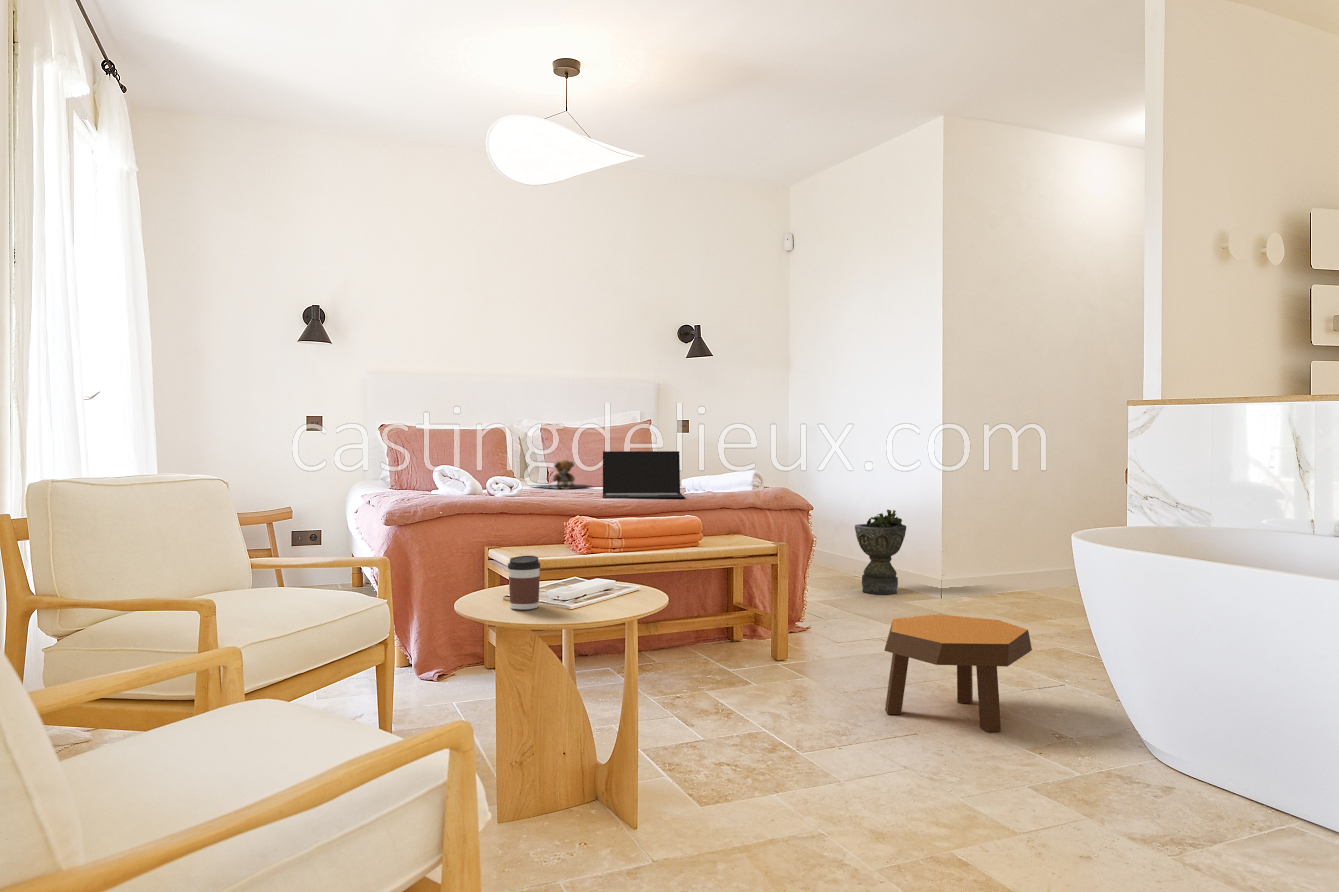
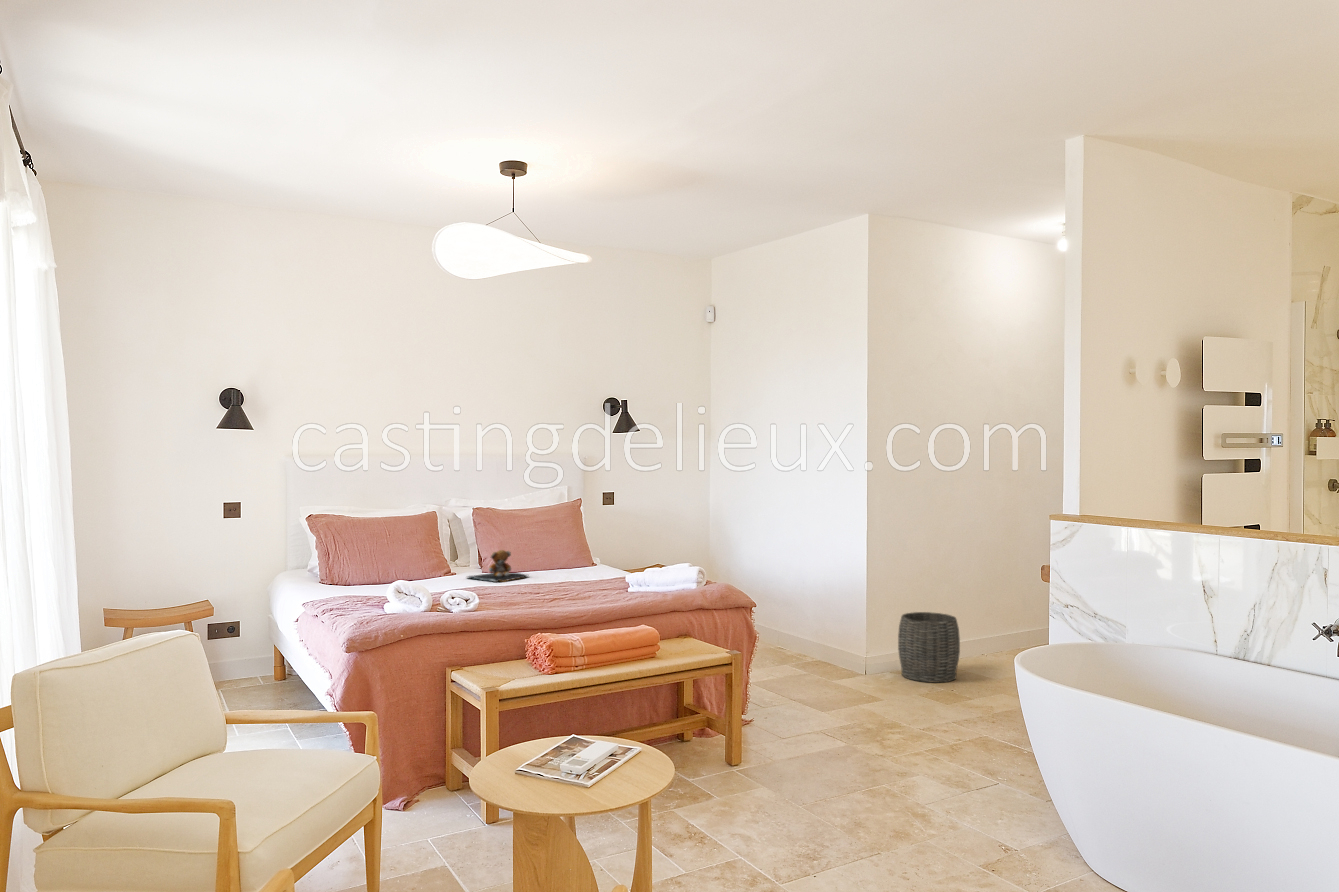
laptop: present [603,451,685,499] -> none [547,548,633,603]
planter: present [855,510,906,594] -> none [783,589,833,672]
woven basket: none [976,535,1042,606] -> present [898,612,960,683]
coffee cup: present [508,556,540,609] -> none [513,719,544,774]
footstool: present [884,614,1032,732] -> none [844,725,975,845]

